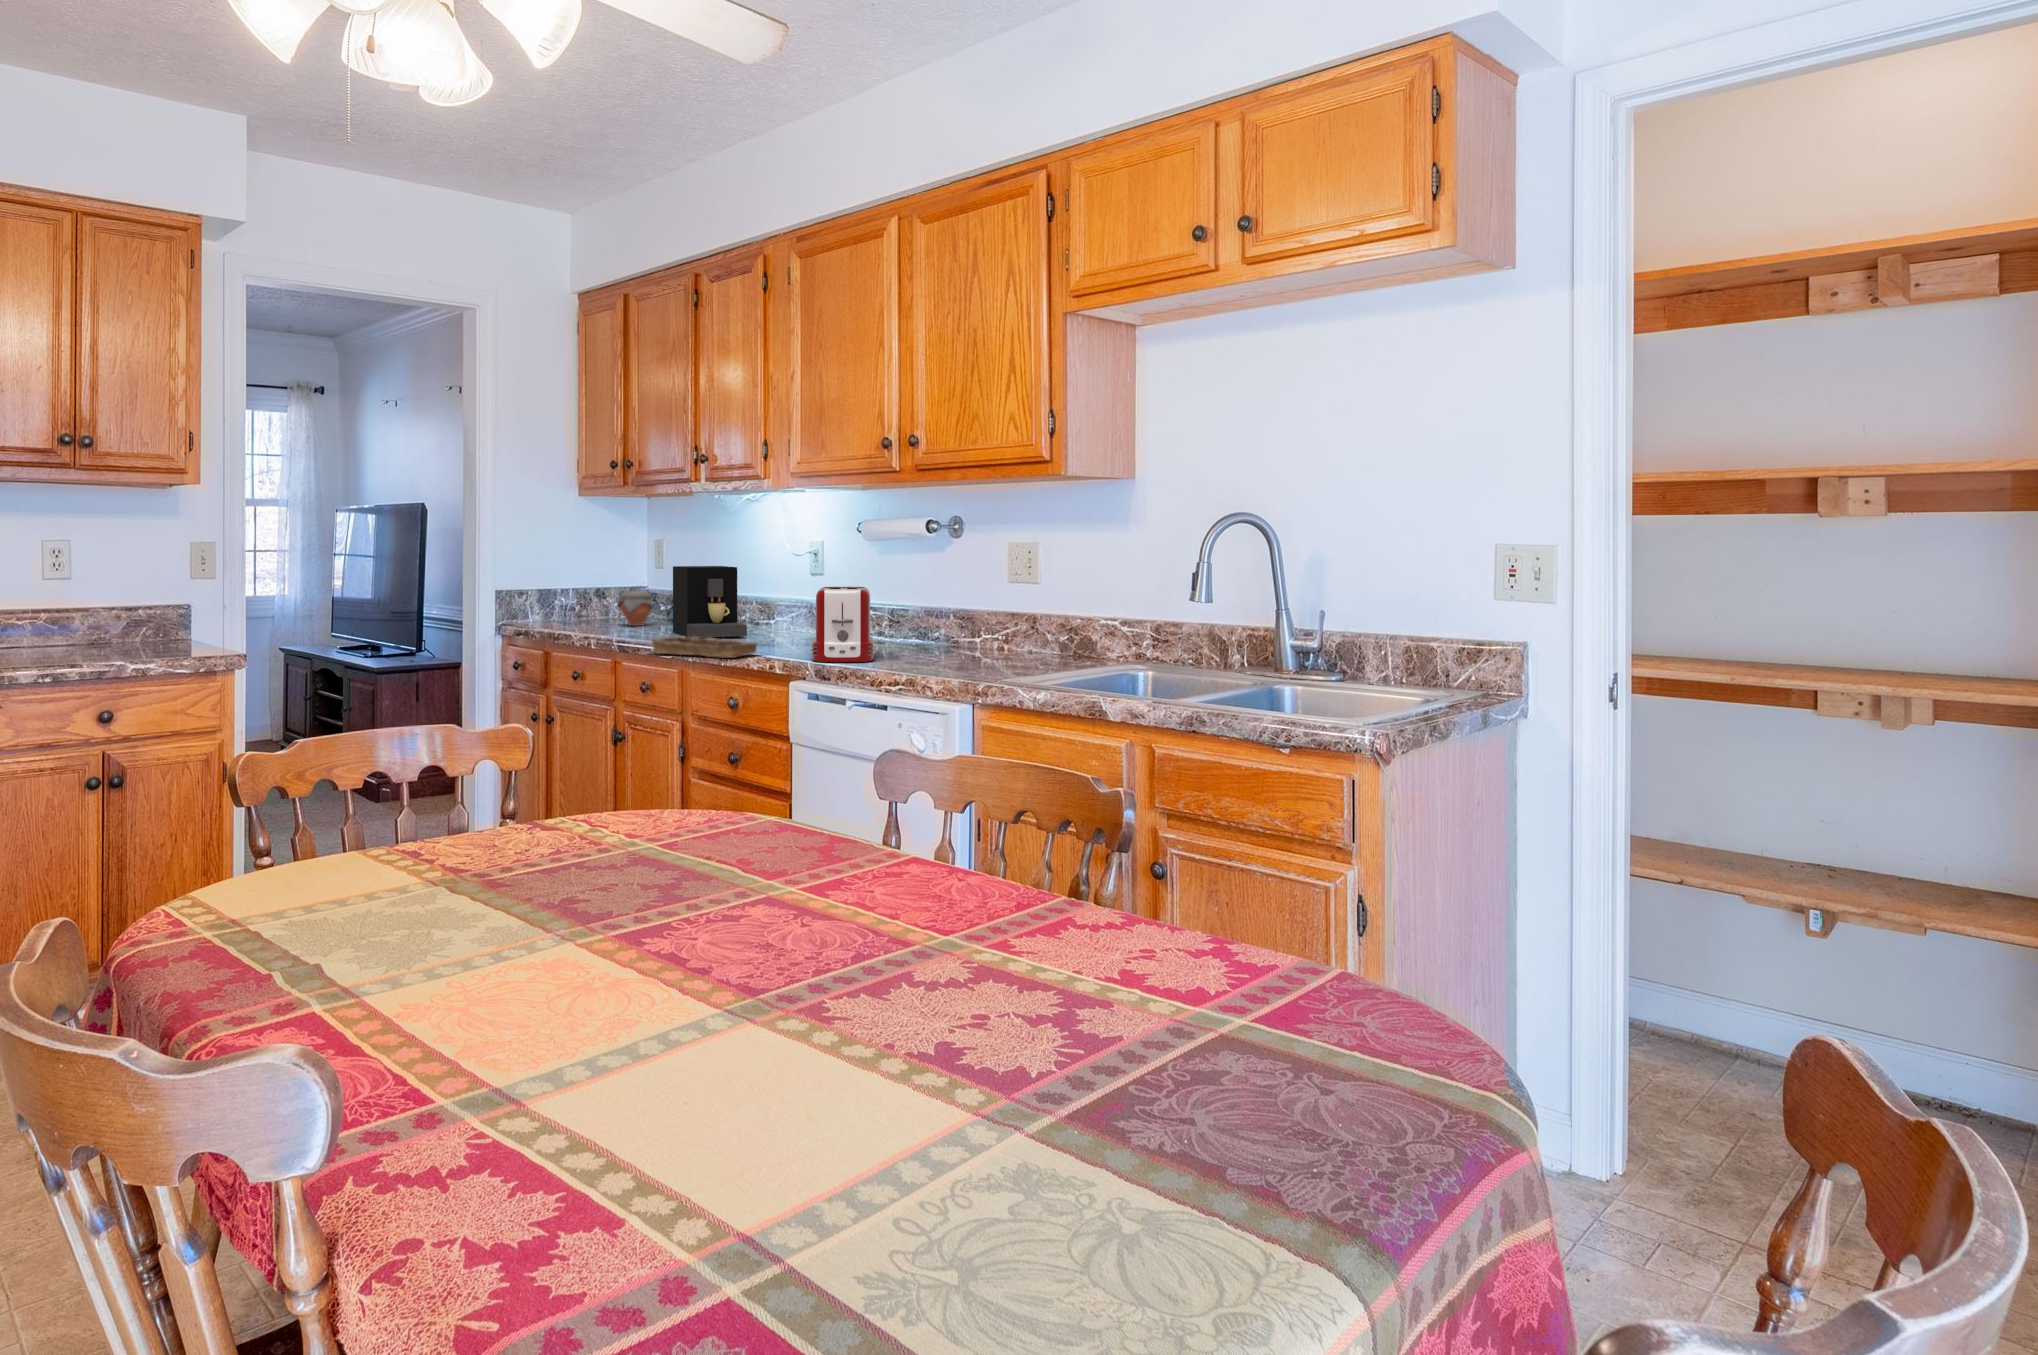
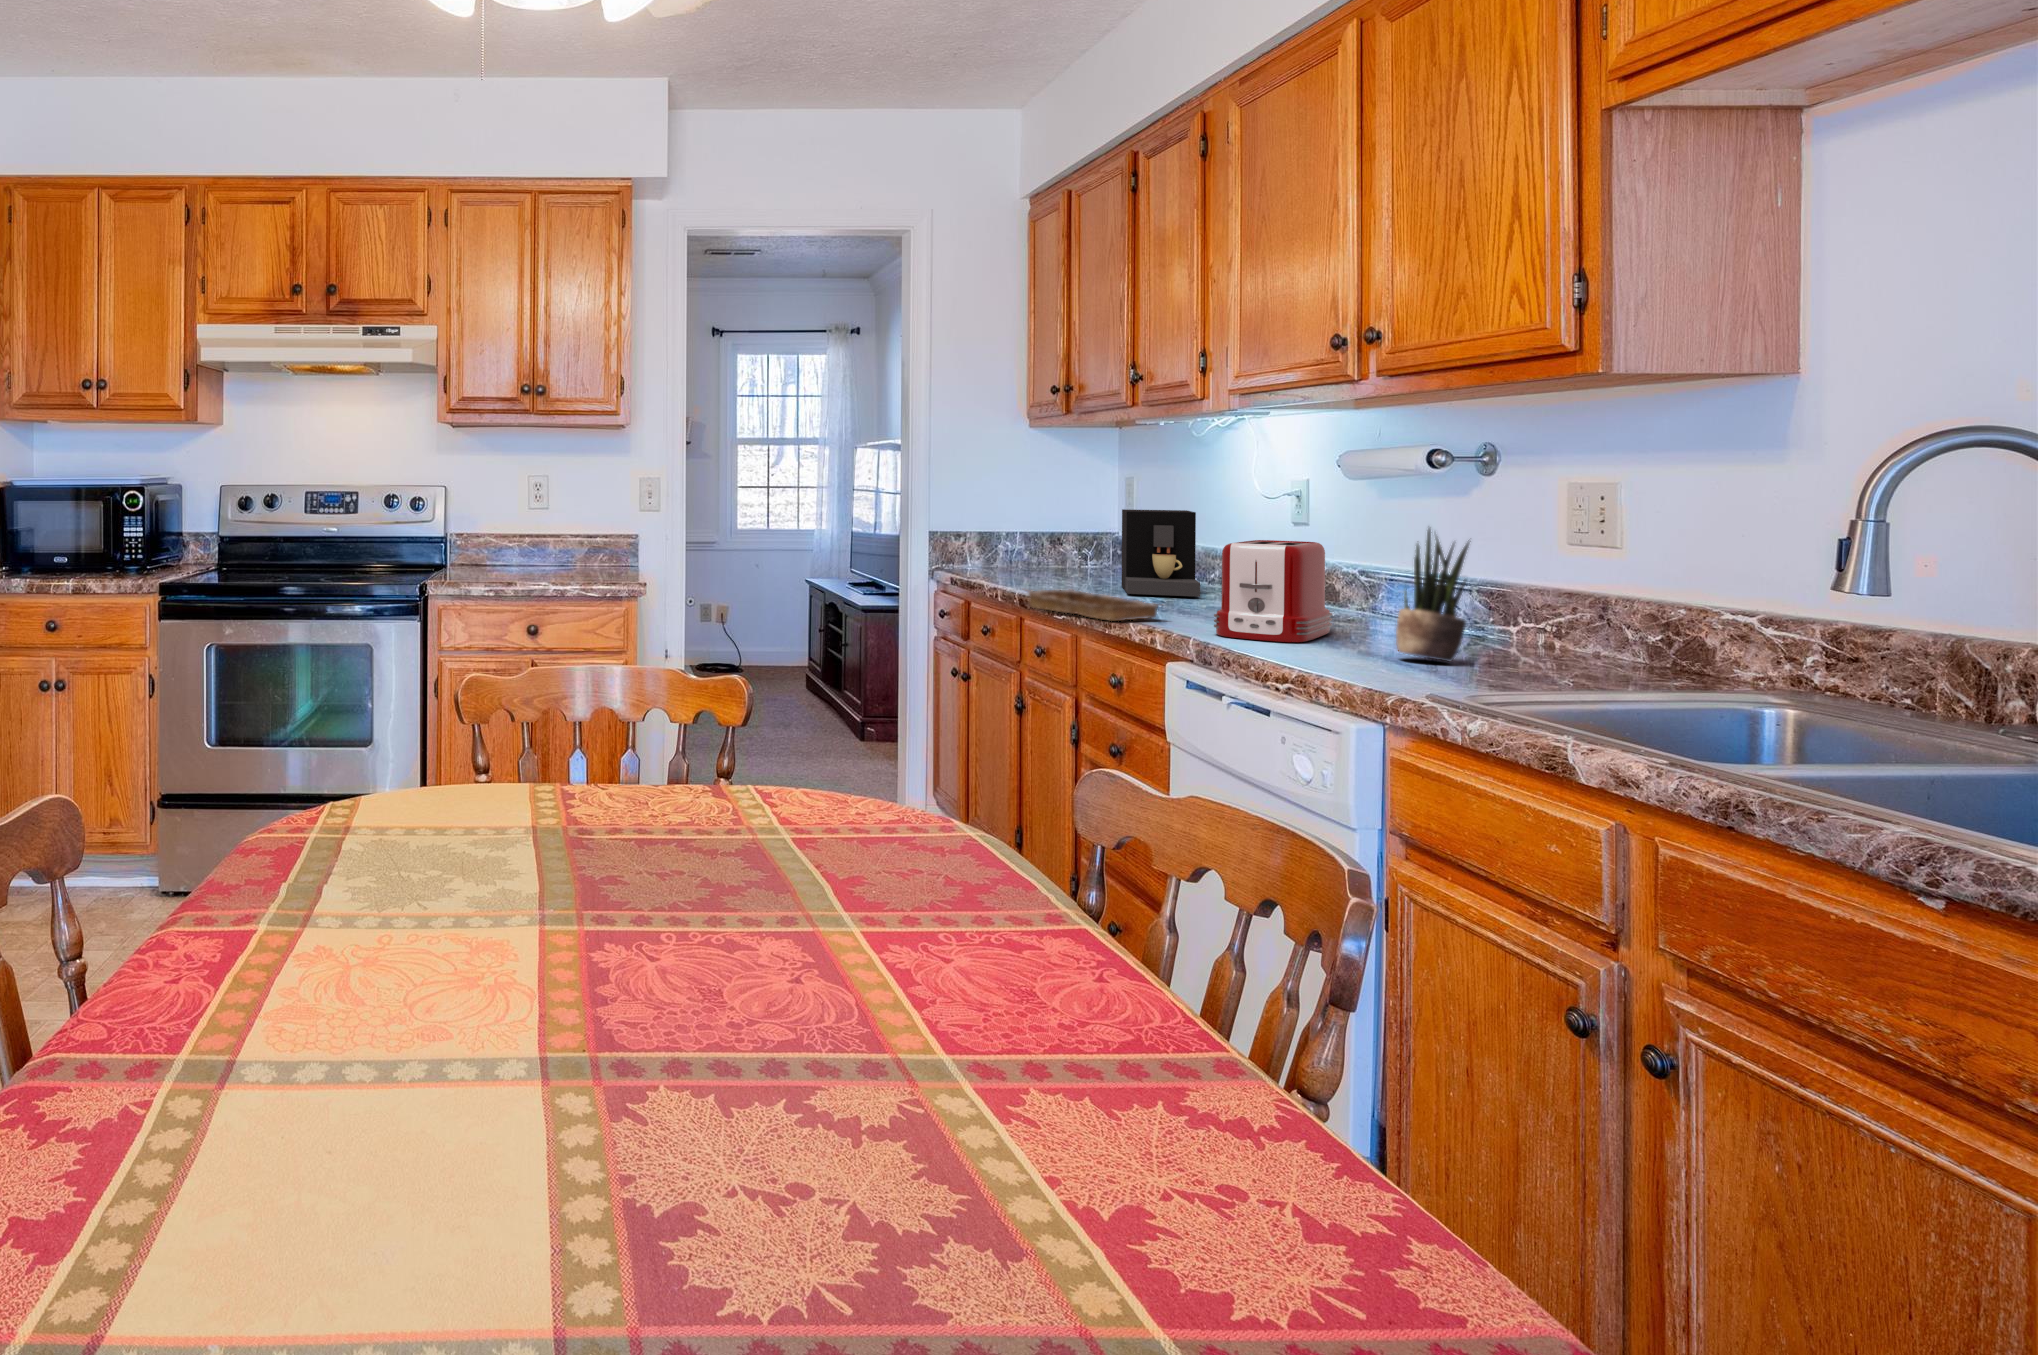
potted plant: none [936,571,977,665] -> present [1396,528,1469,661]
jar: present [618,591,653,626] -> none [1074,536,1120,576]

